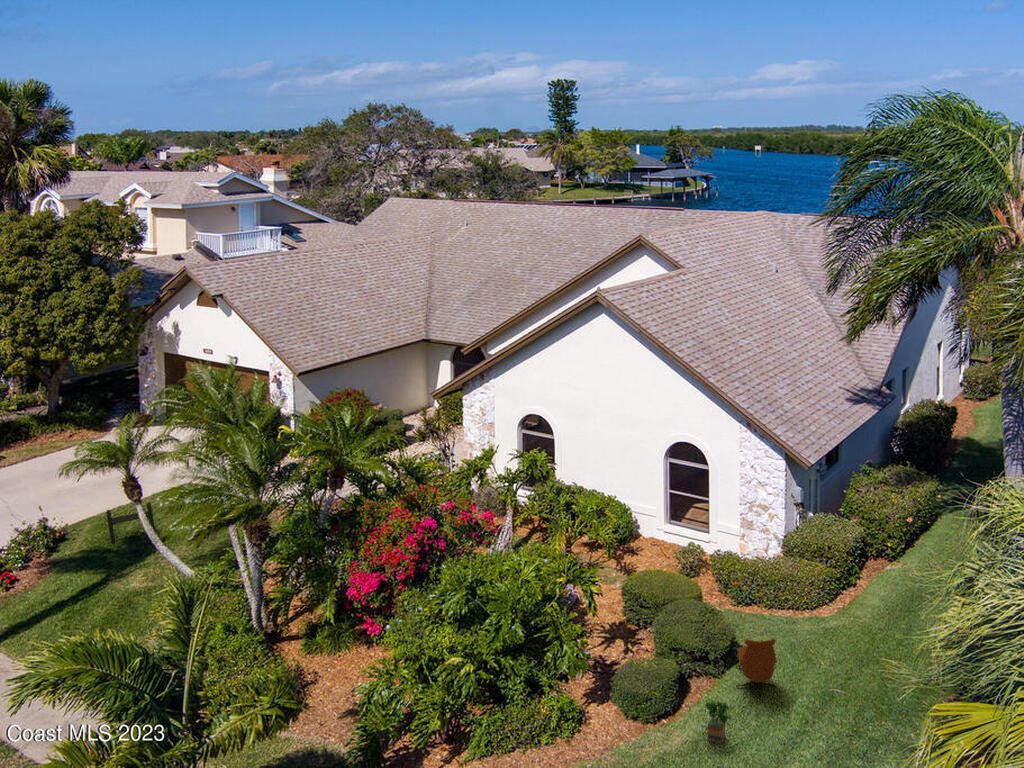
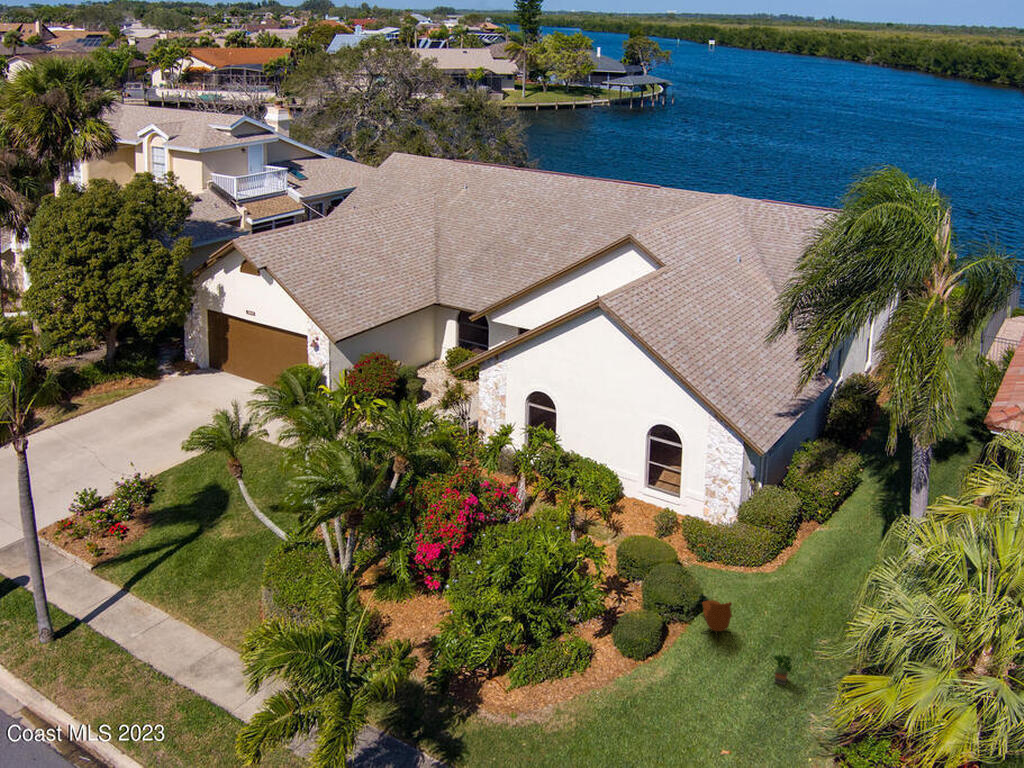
bench: present [106,502,155,544] -> none [188,458,229,494]
potted tree: present [705,701,730,744] -> present [774,655,792,685]

